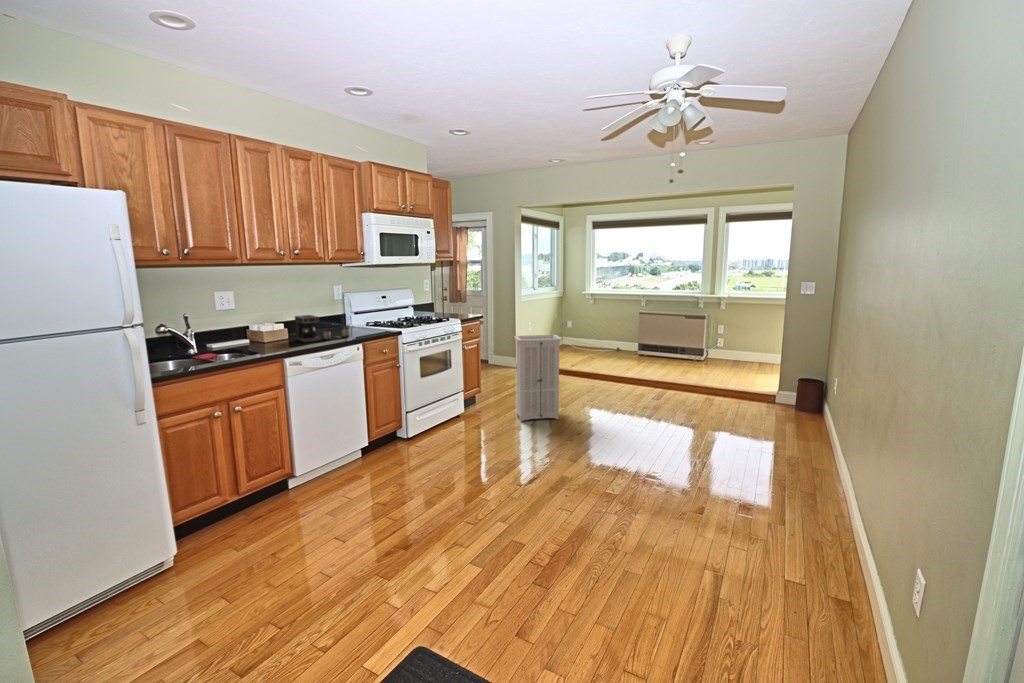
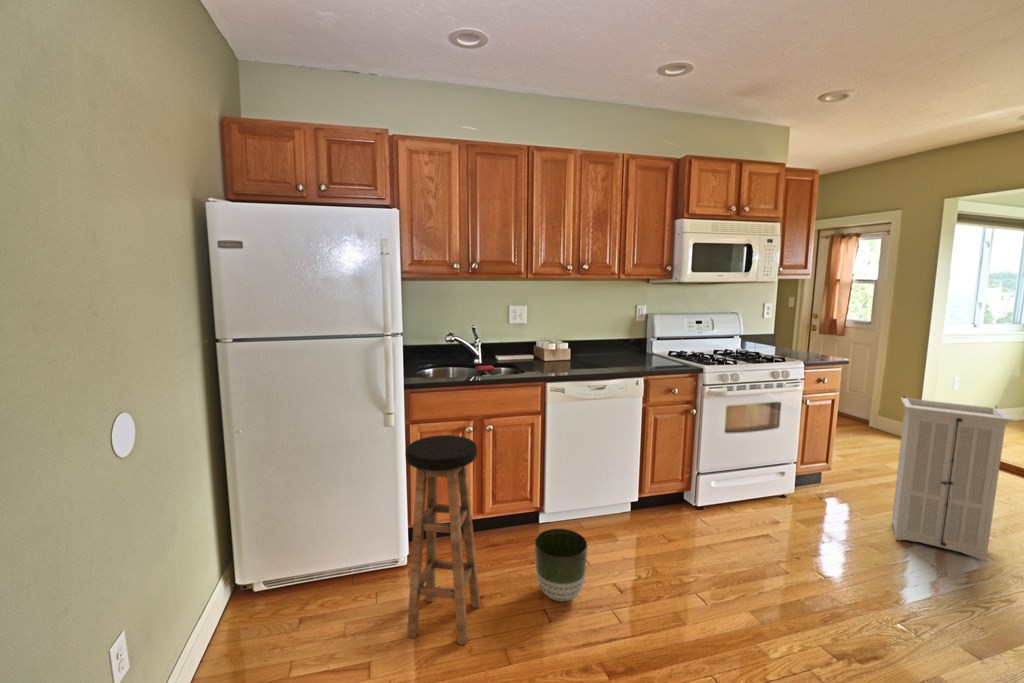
coffee maker: present [295,315,350,342] -> none [575,336,634,367]
bar stool: none [188,412,279,605] -> present [406,435,480,645]
planter: none [311,471,357,527] -> present [535,529,587,601]

